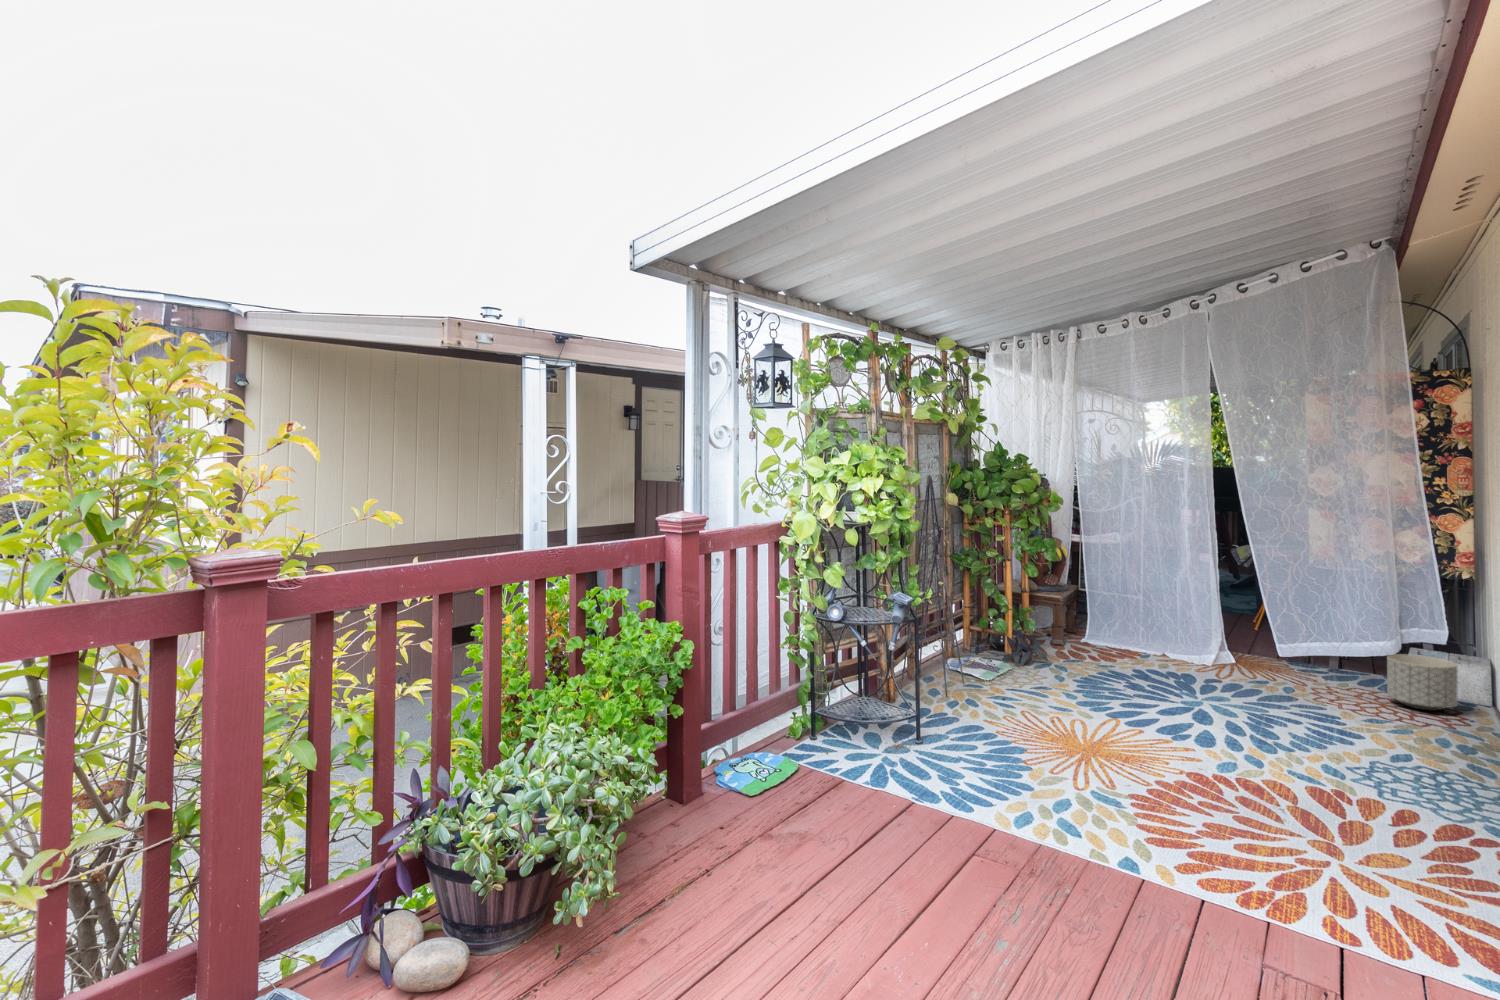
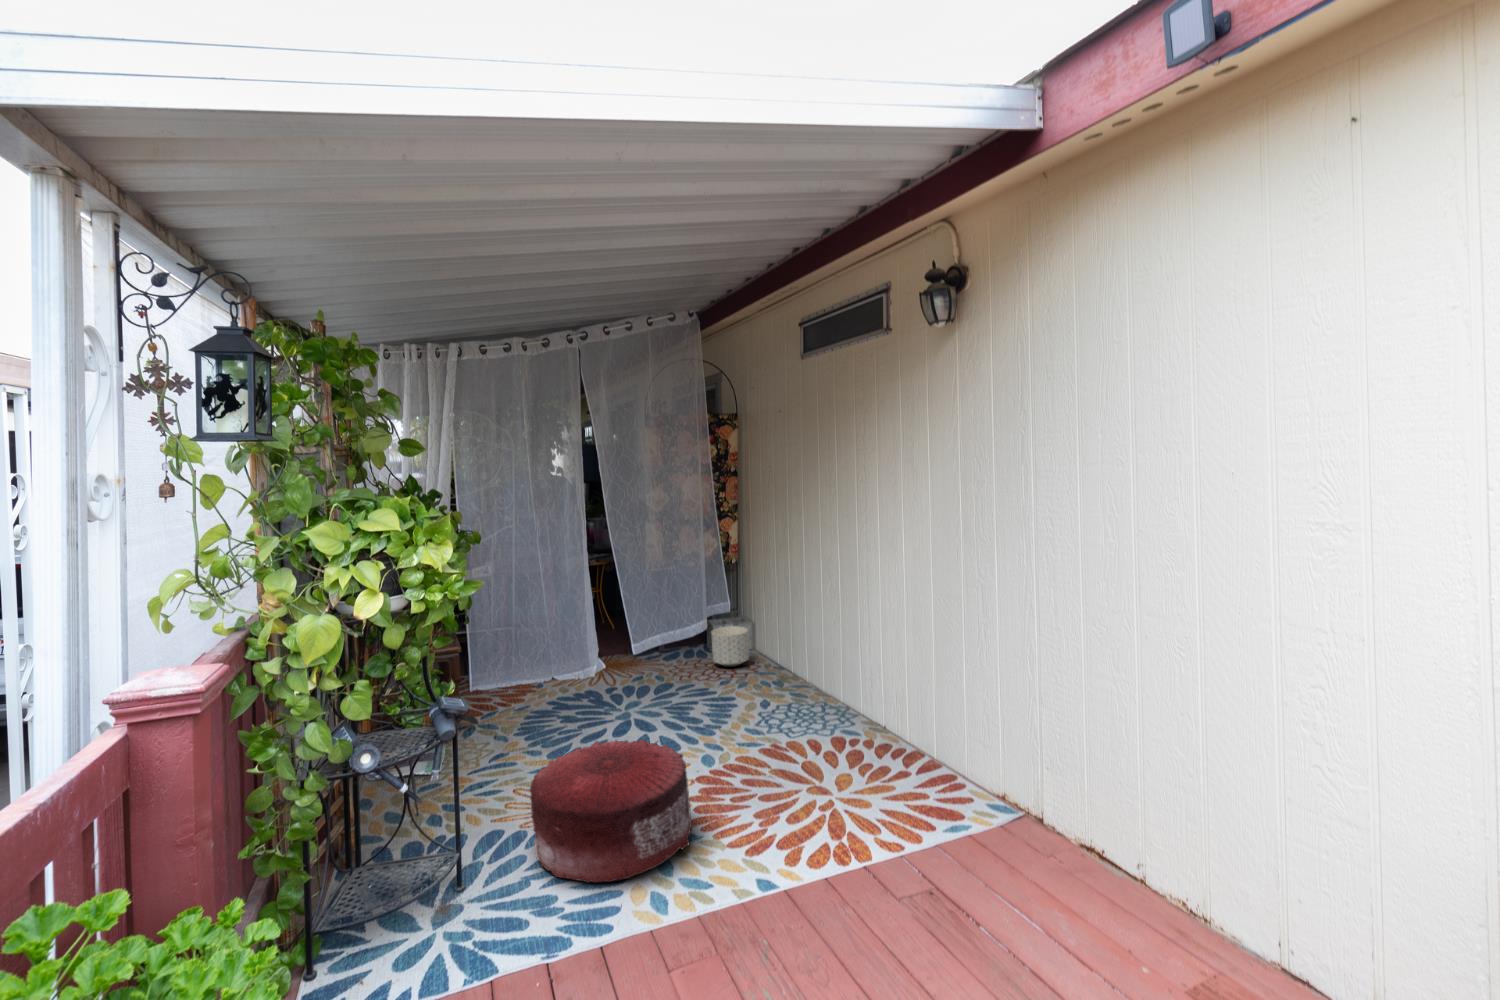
pouf: none [971,683,1132,801] -> present [530,740,692,883]

